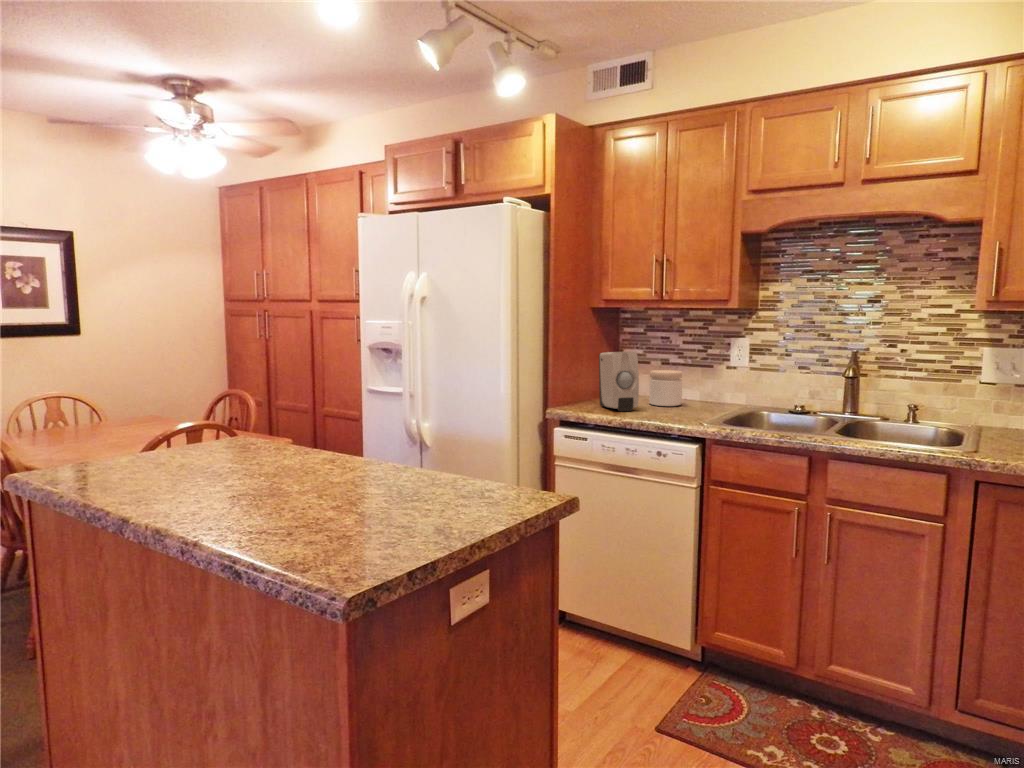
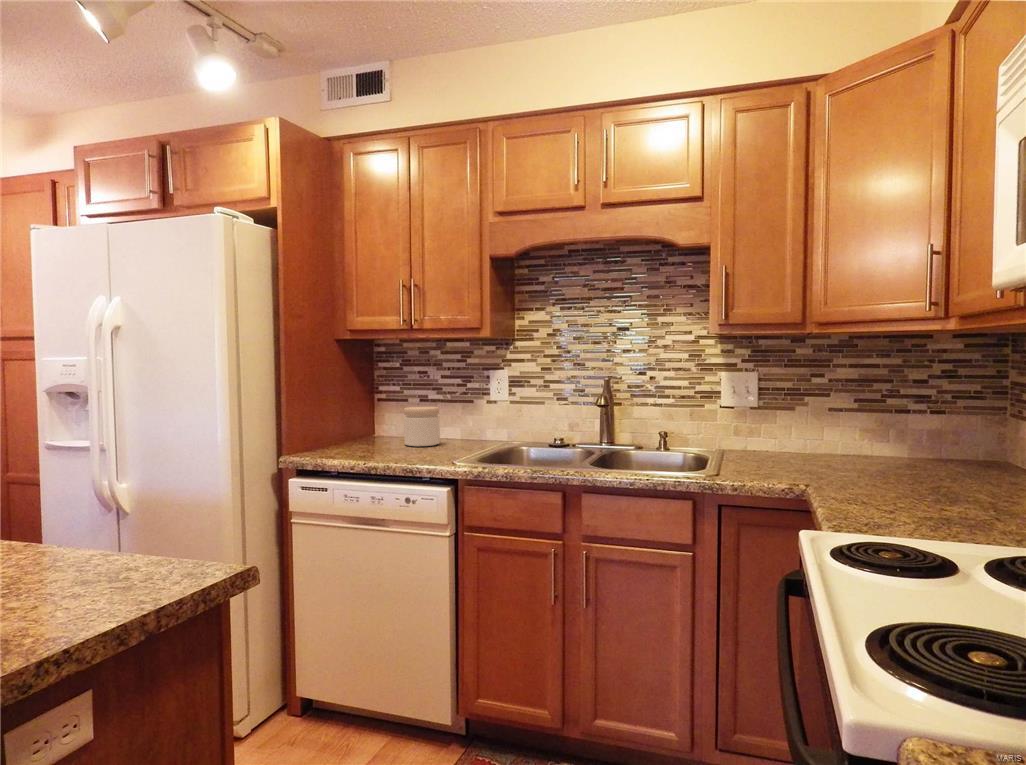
soap dispenser: present [599,352,639,411] -> none [342,386,387,455]

